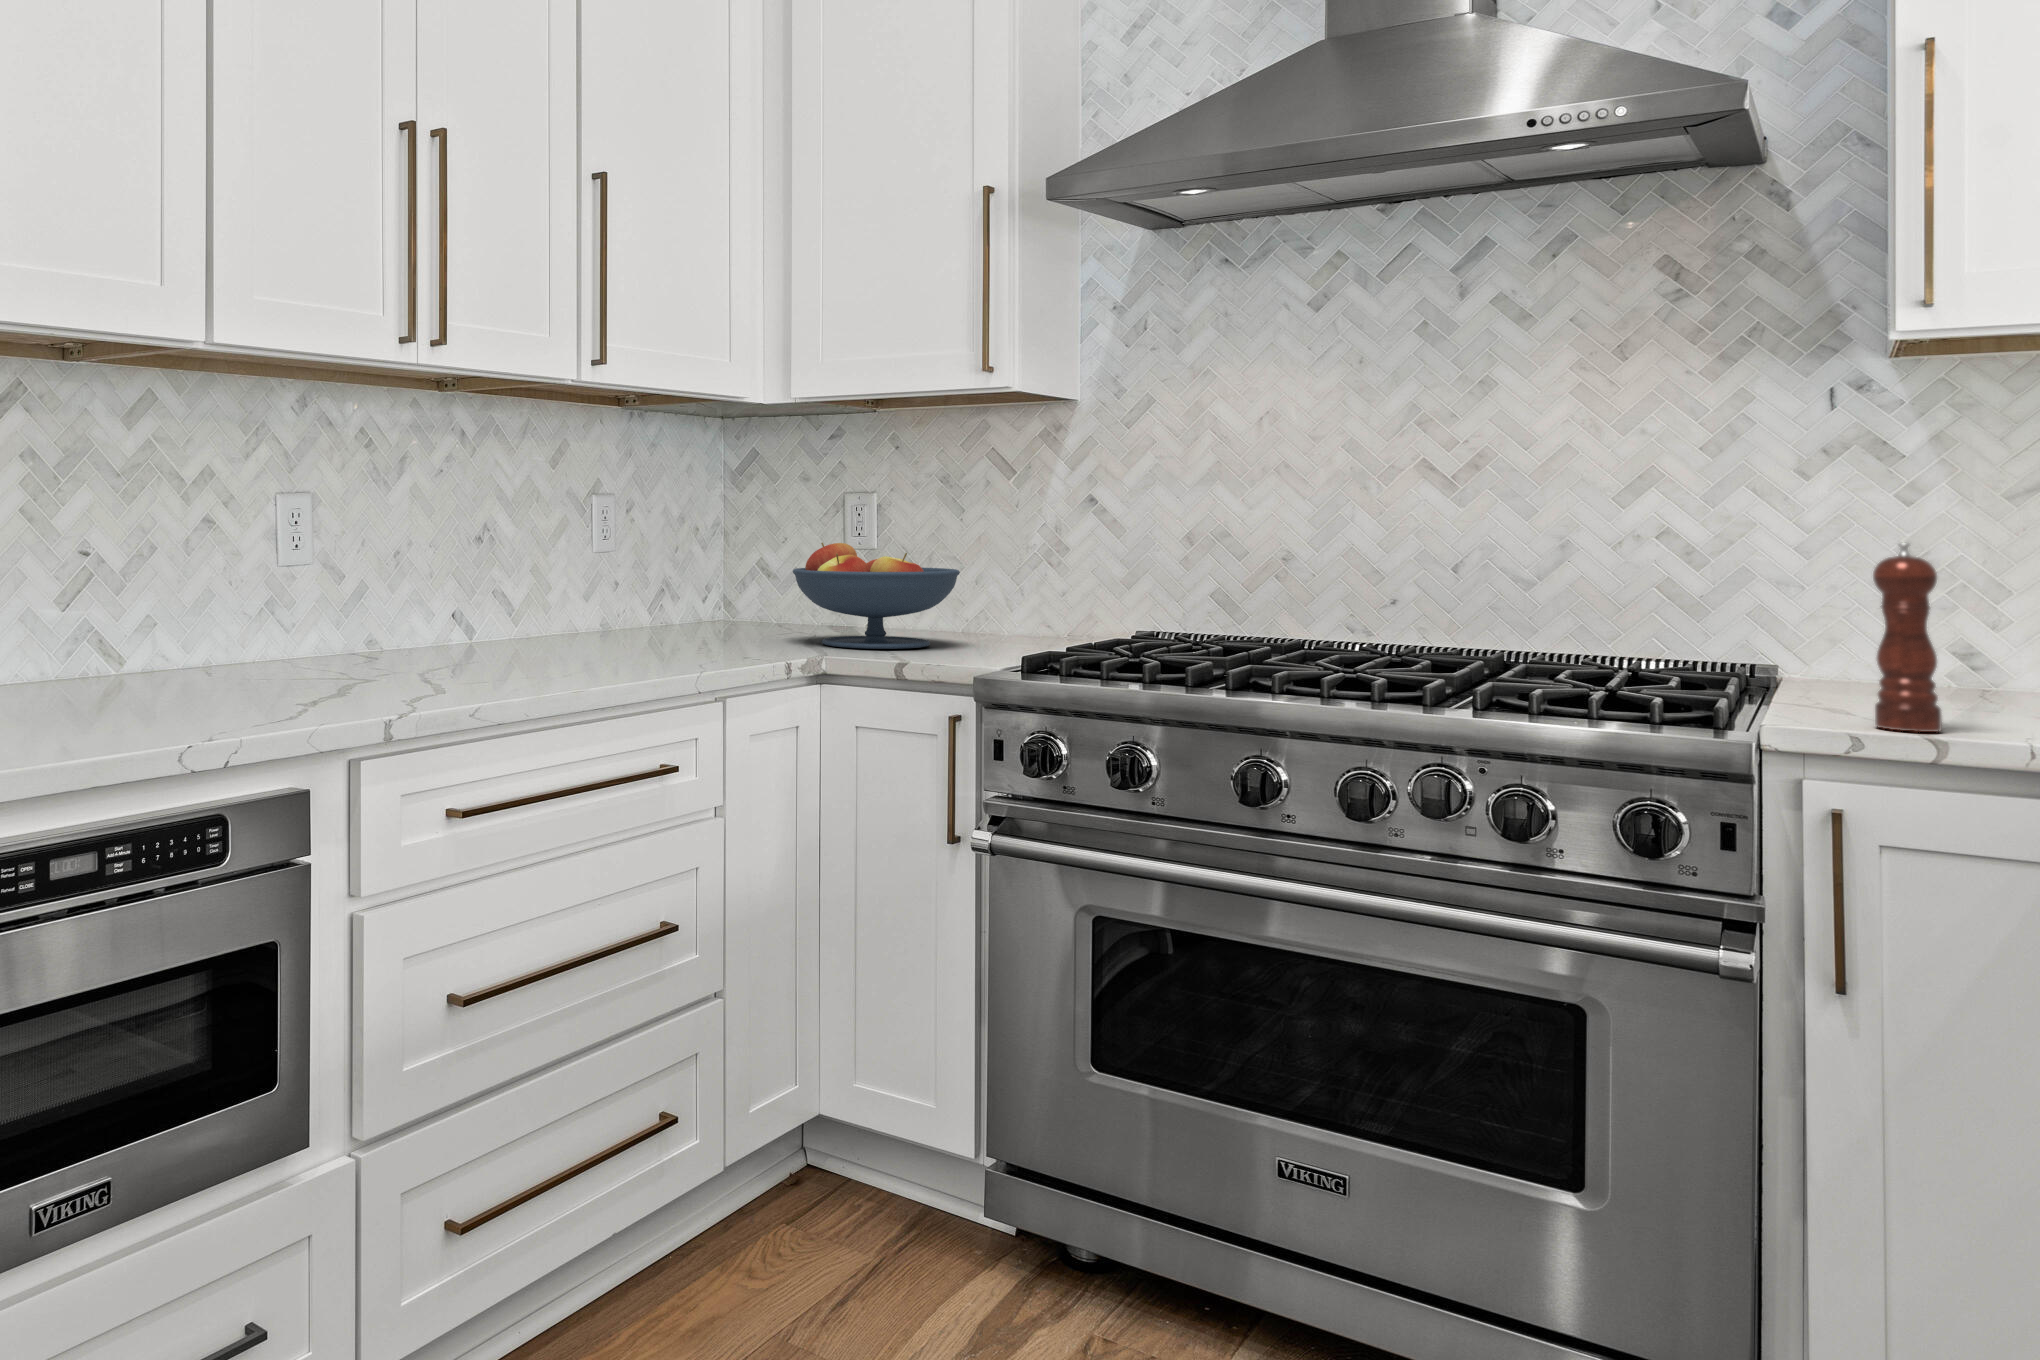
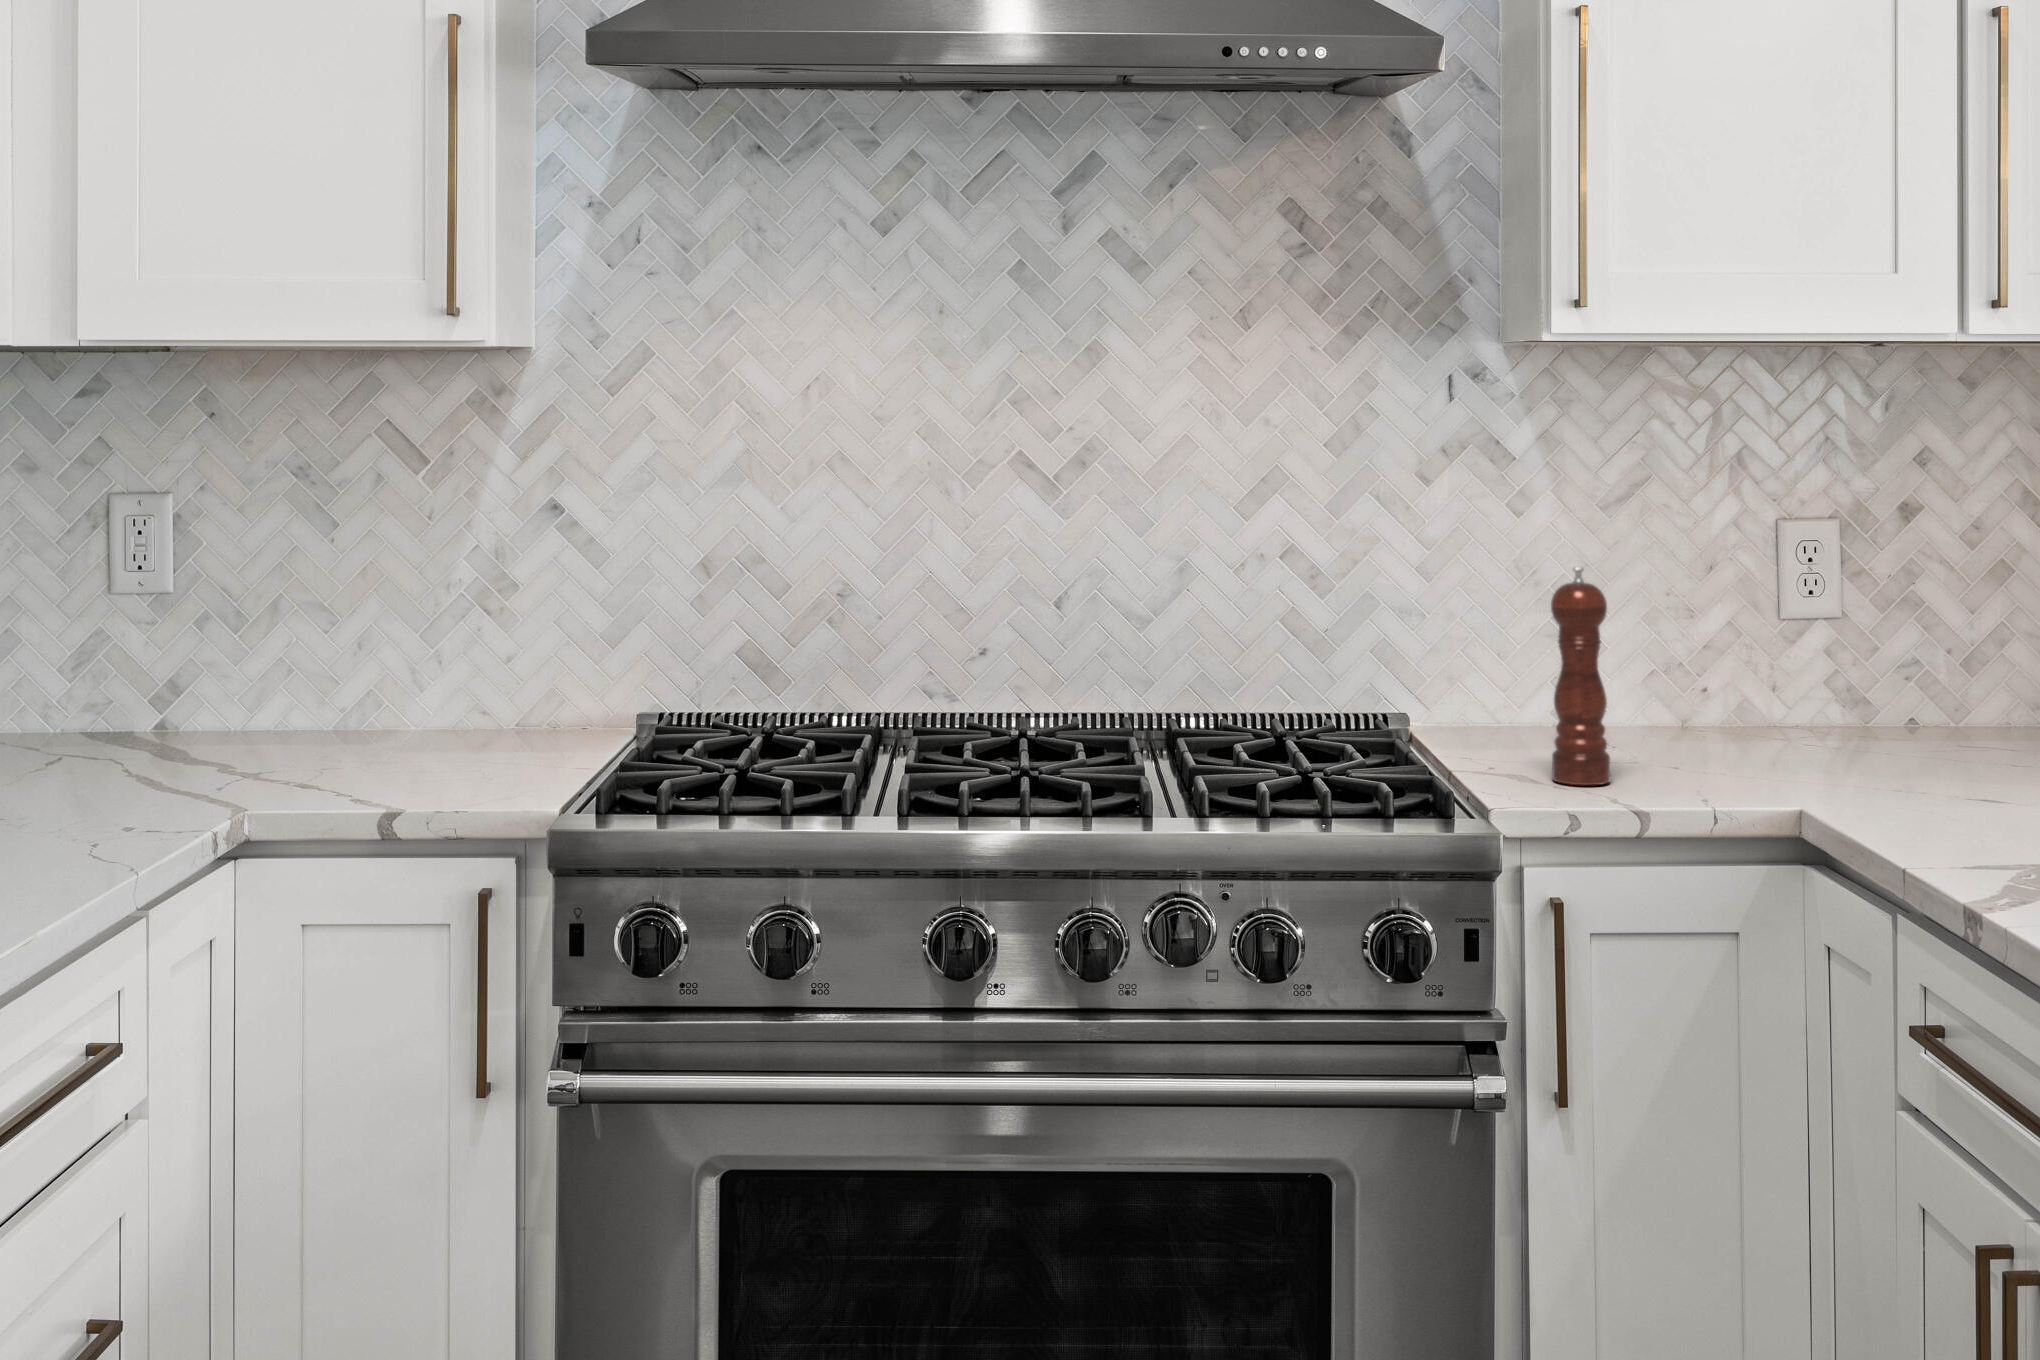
fruit bowl: present [793,543,960,649] -> none [72,589,379,783]

